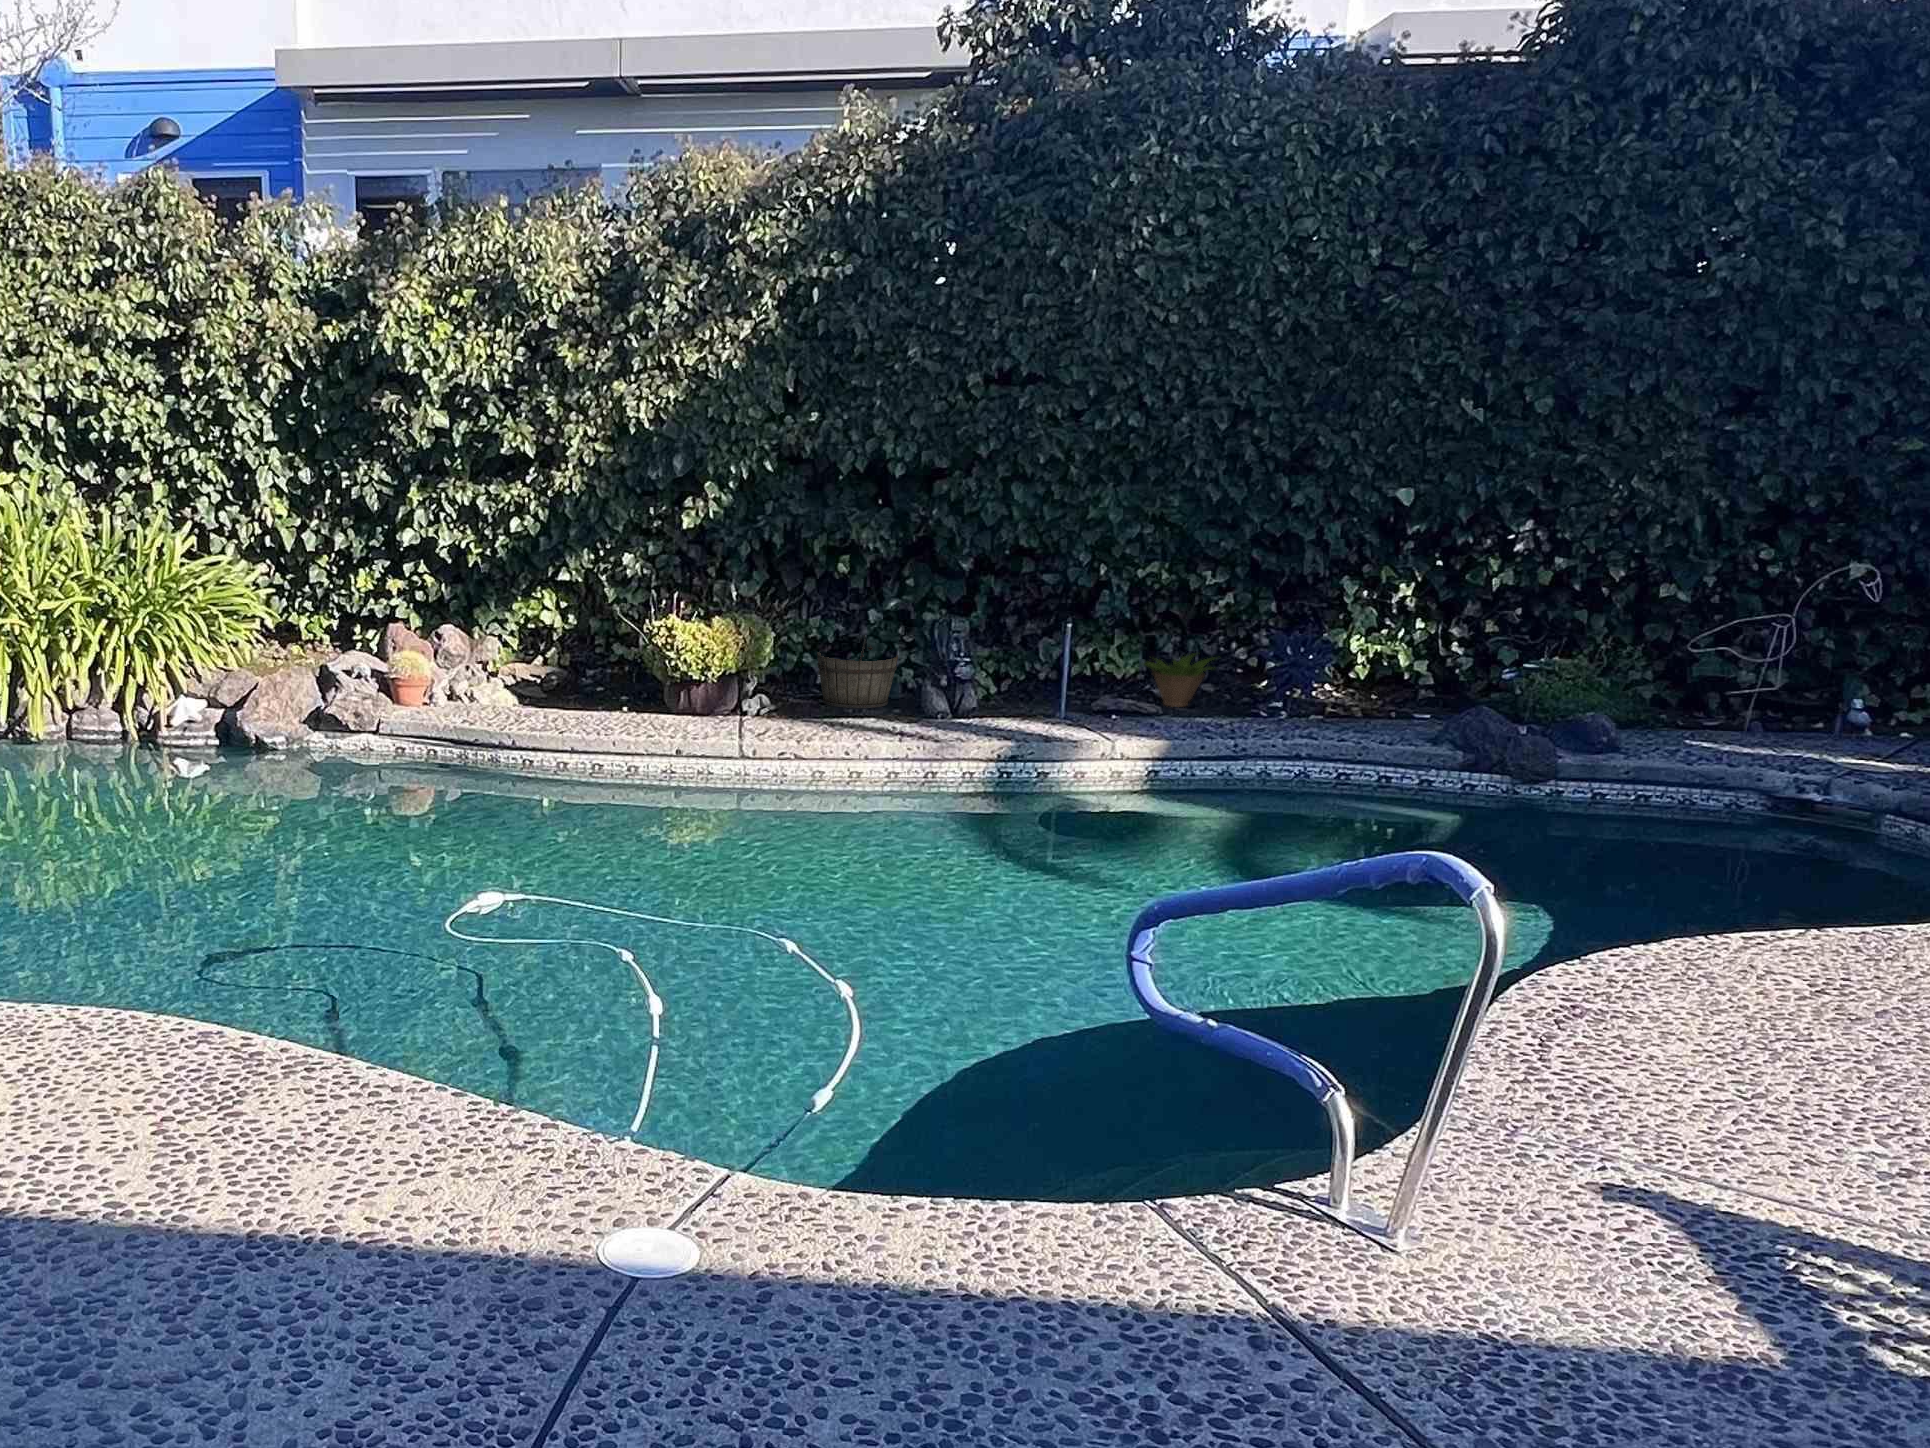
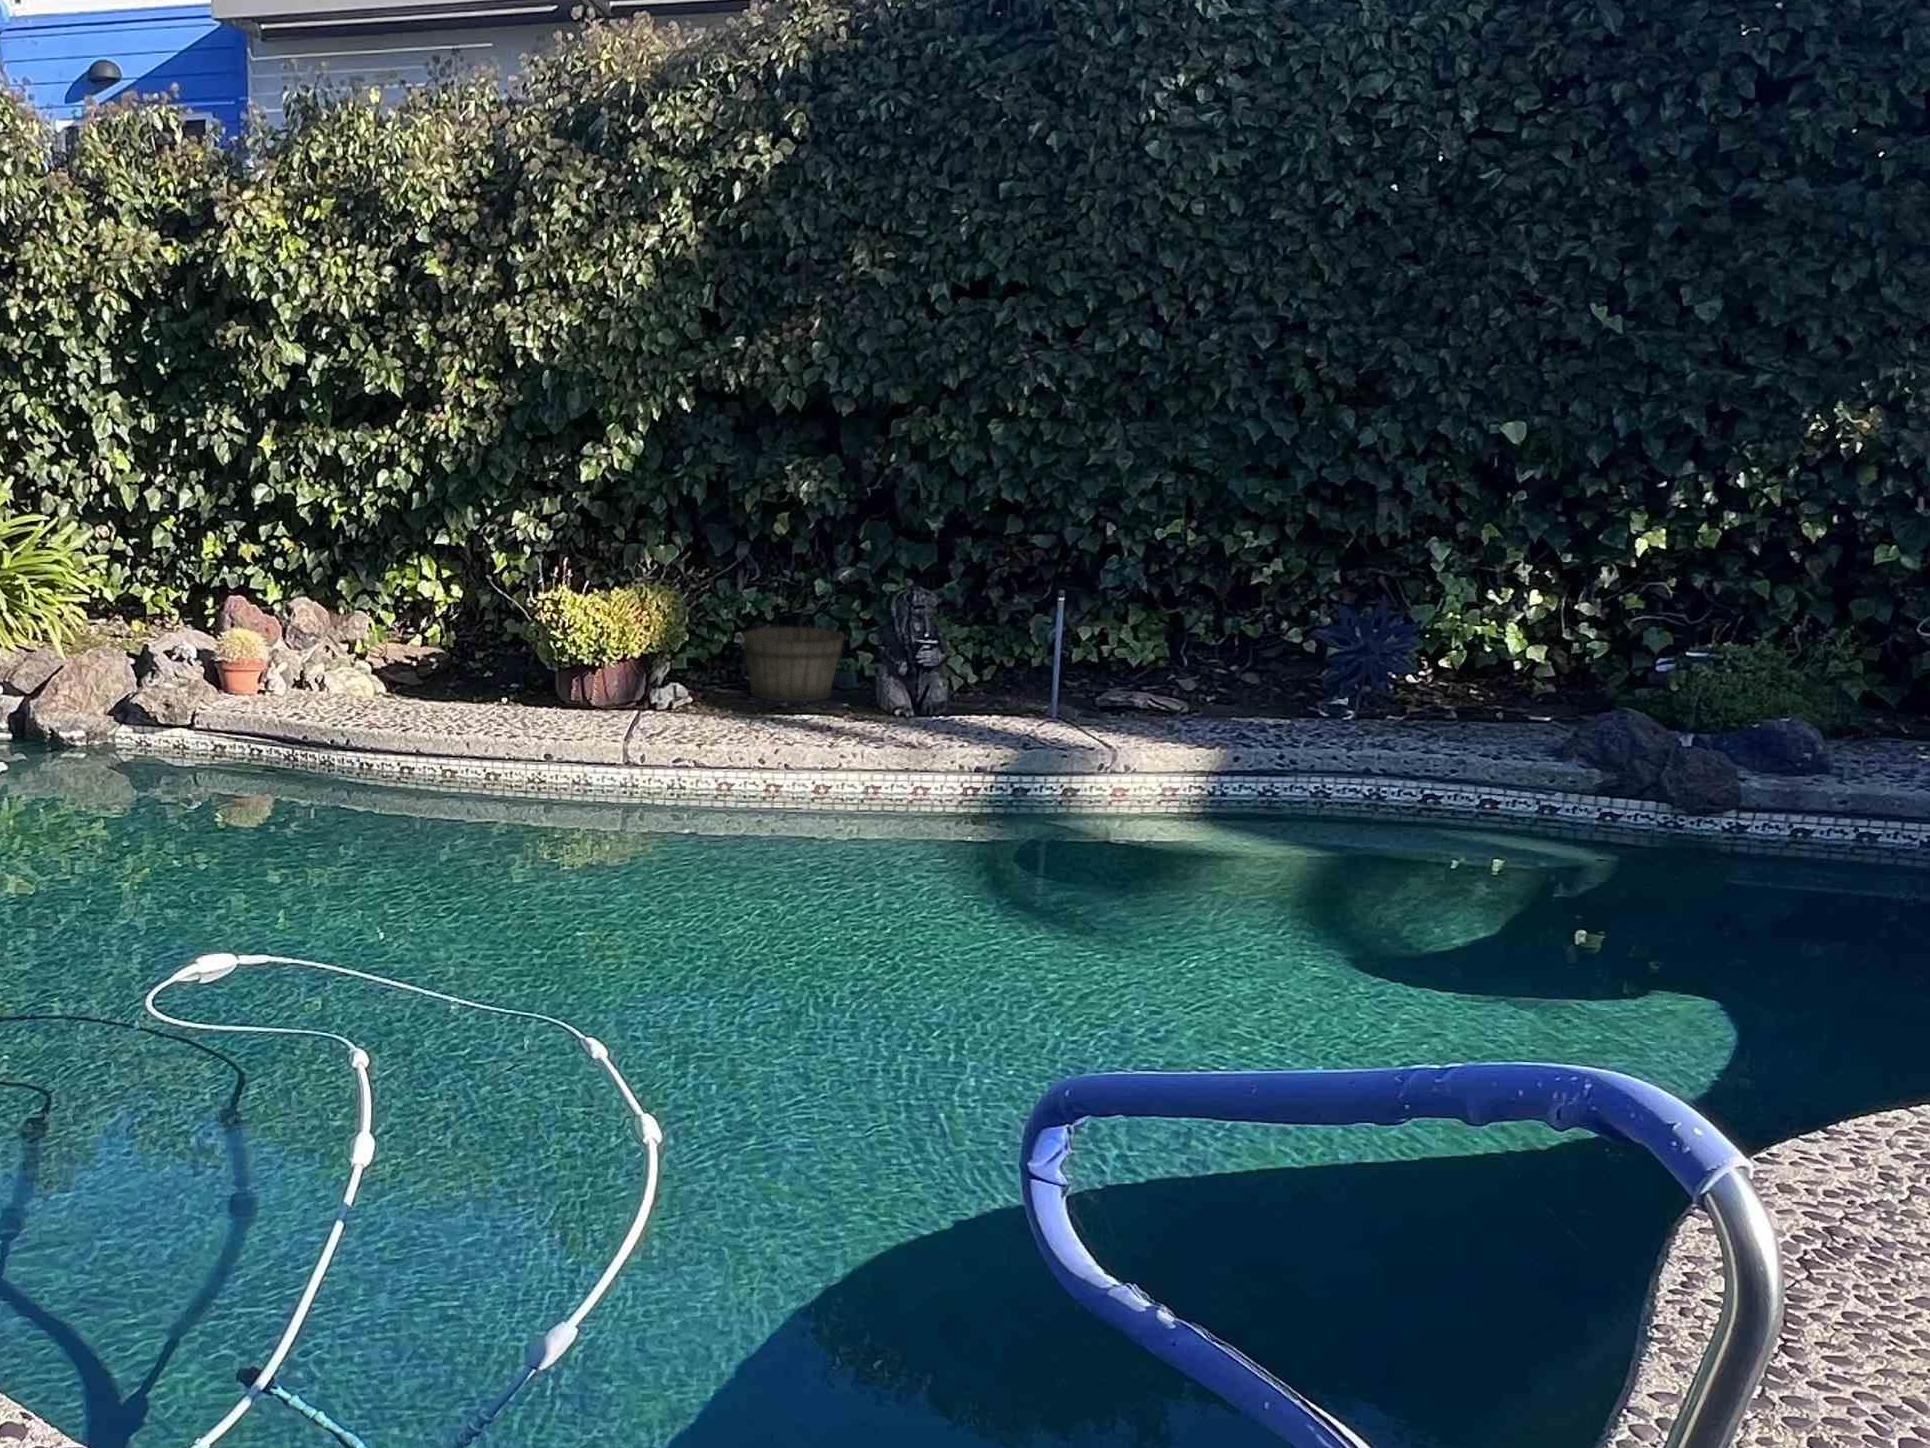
decorative plant: present [1144,654,1217,707] -> none [1146,636,1264,705]

